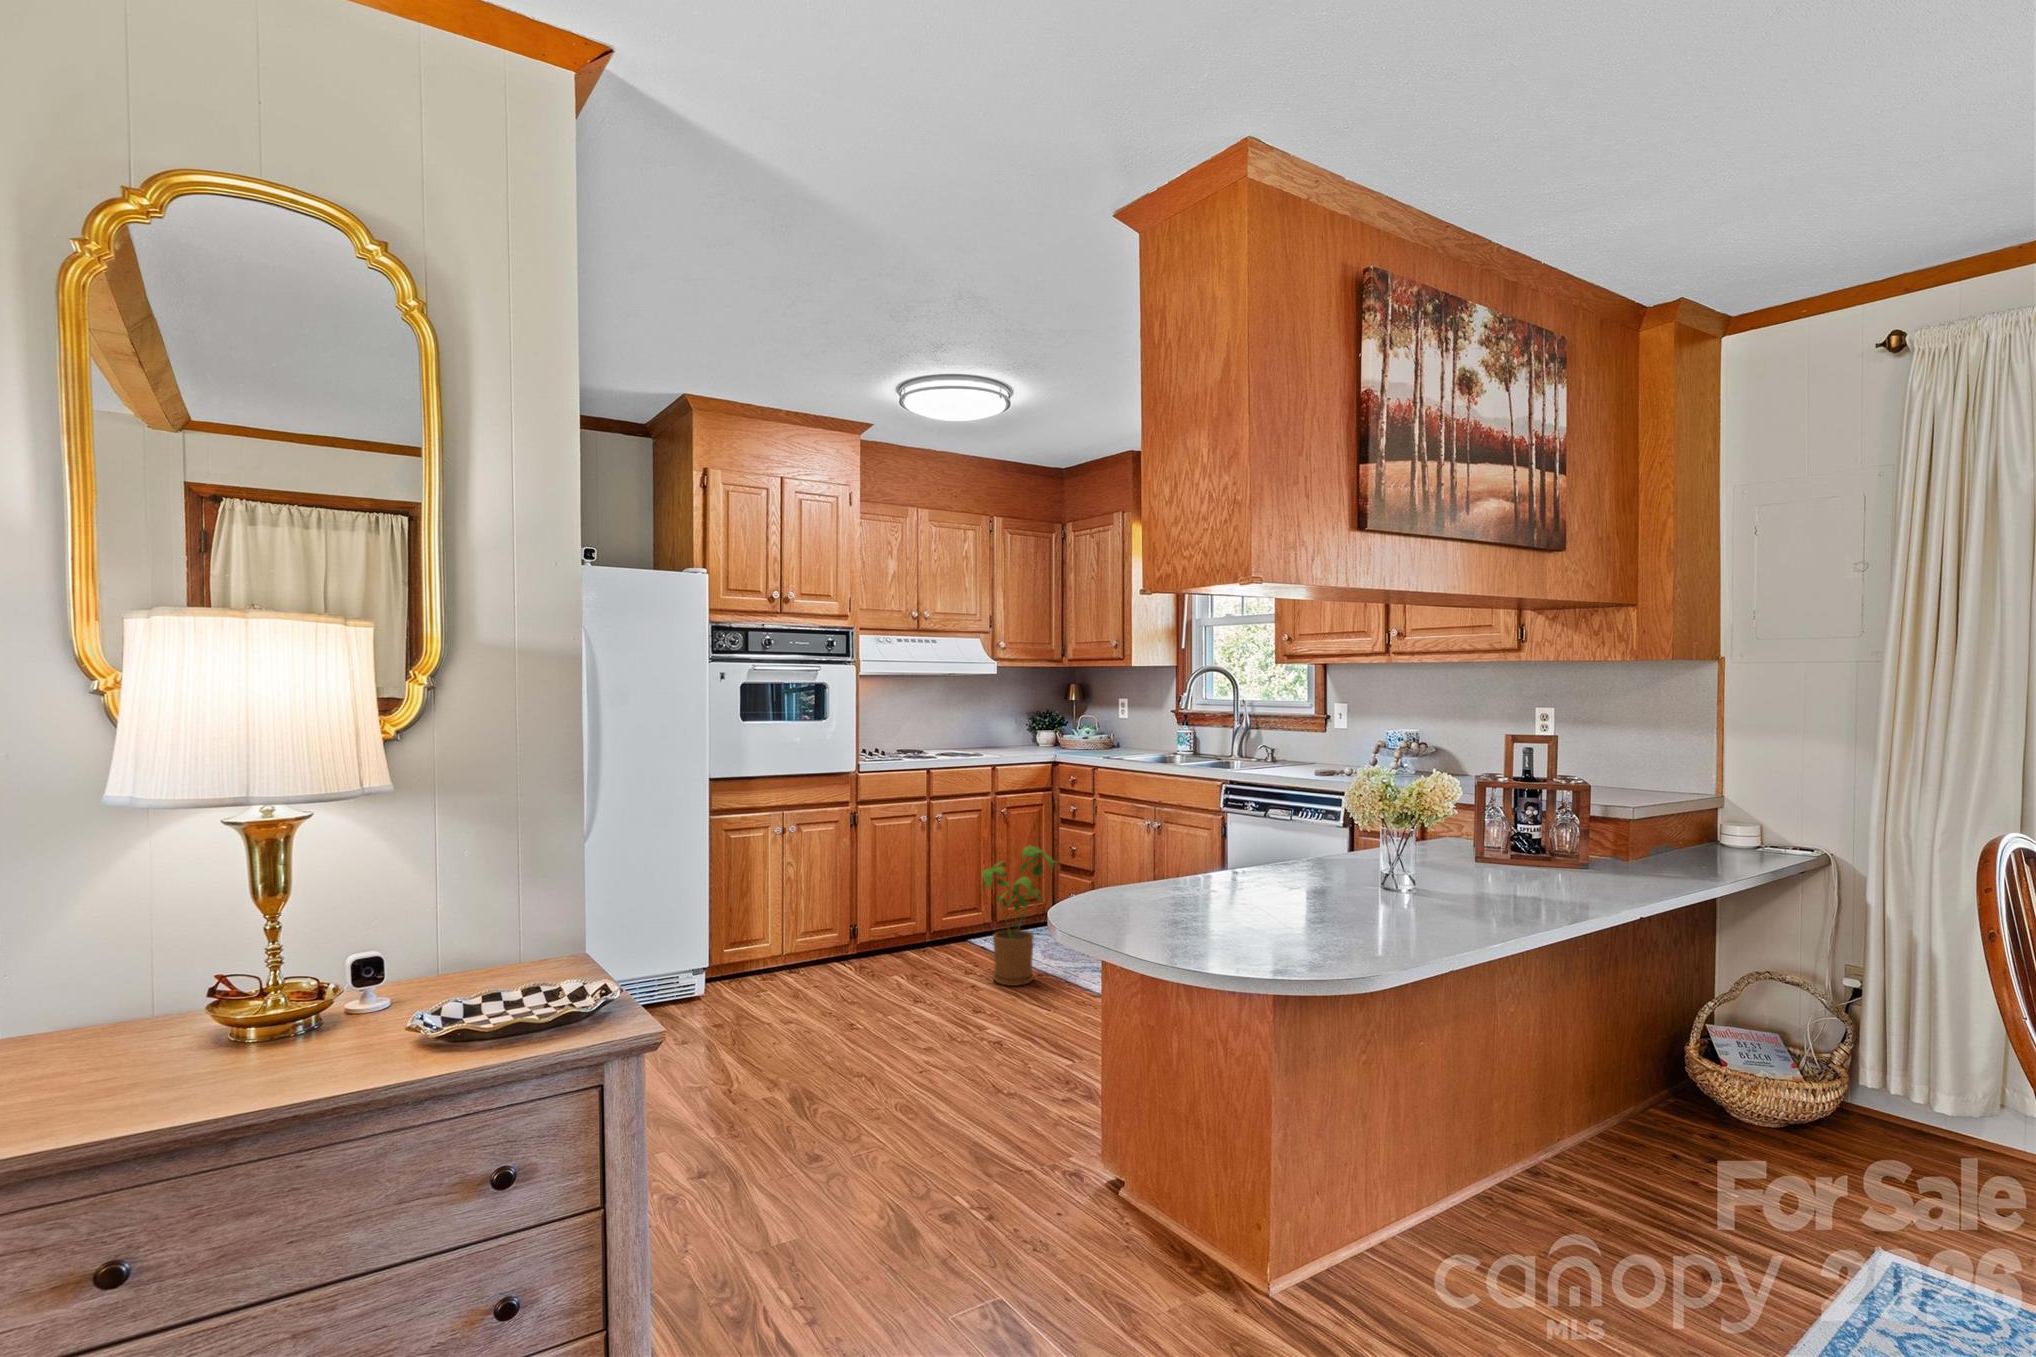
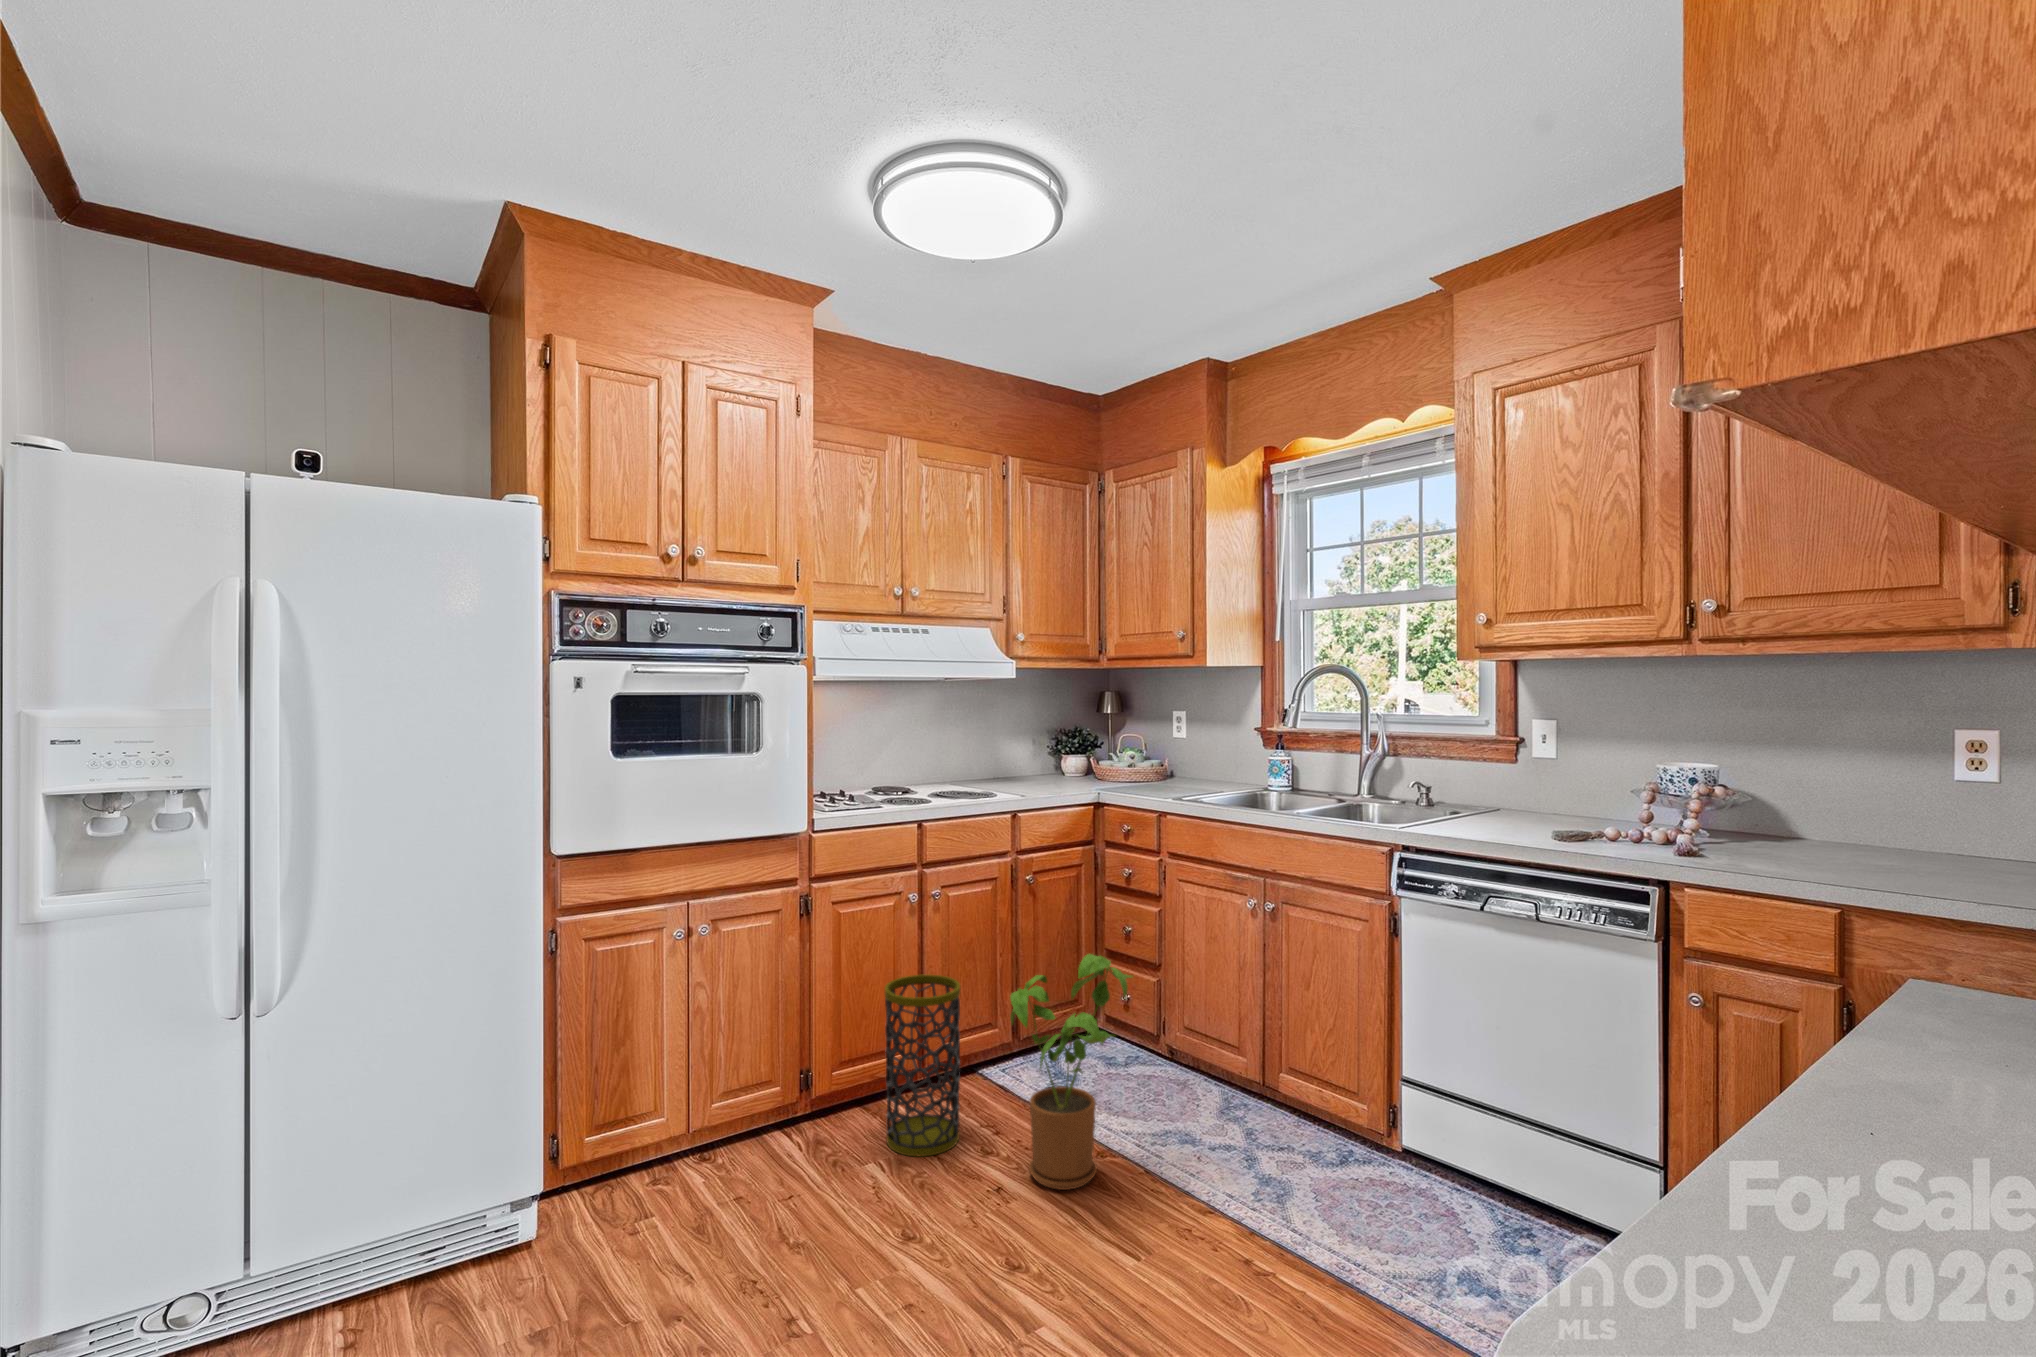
trash can: none [905,865,953,973] -> present [885,975,960,1156]

